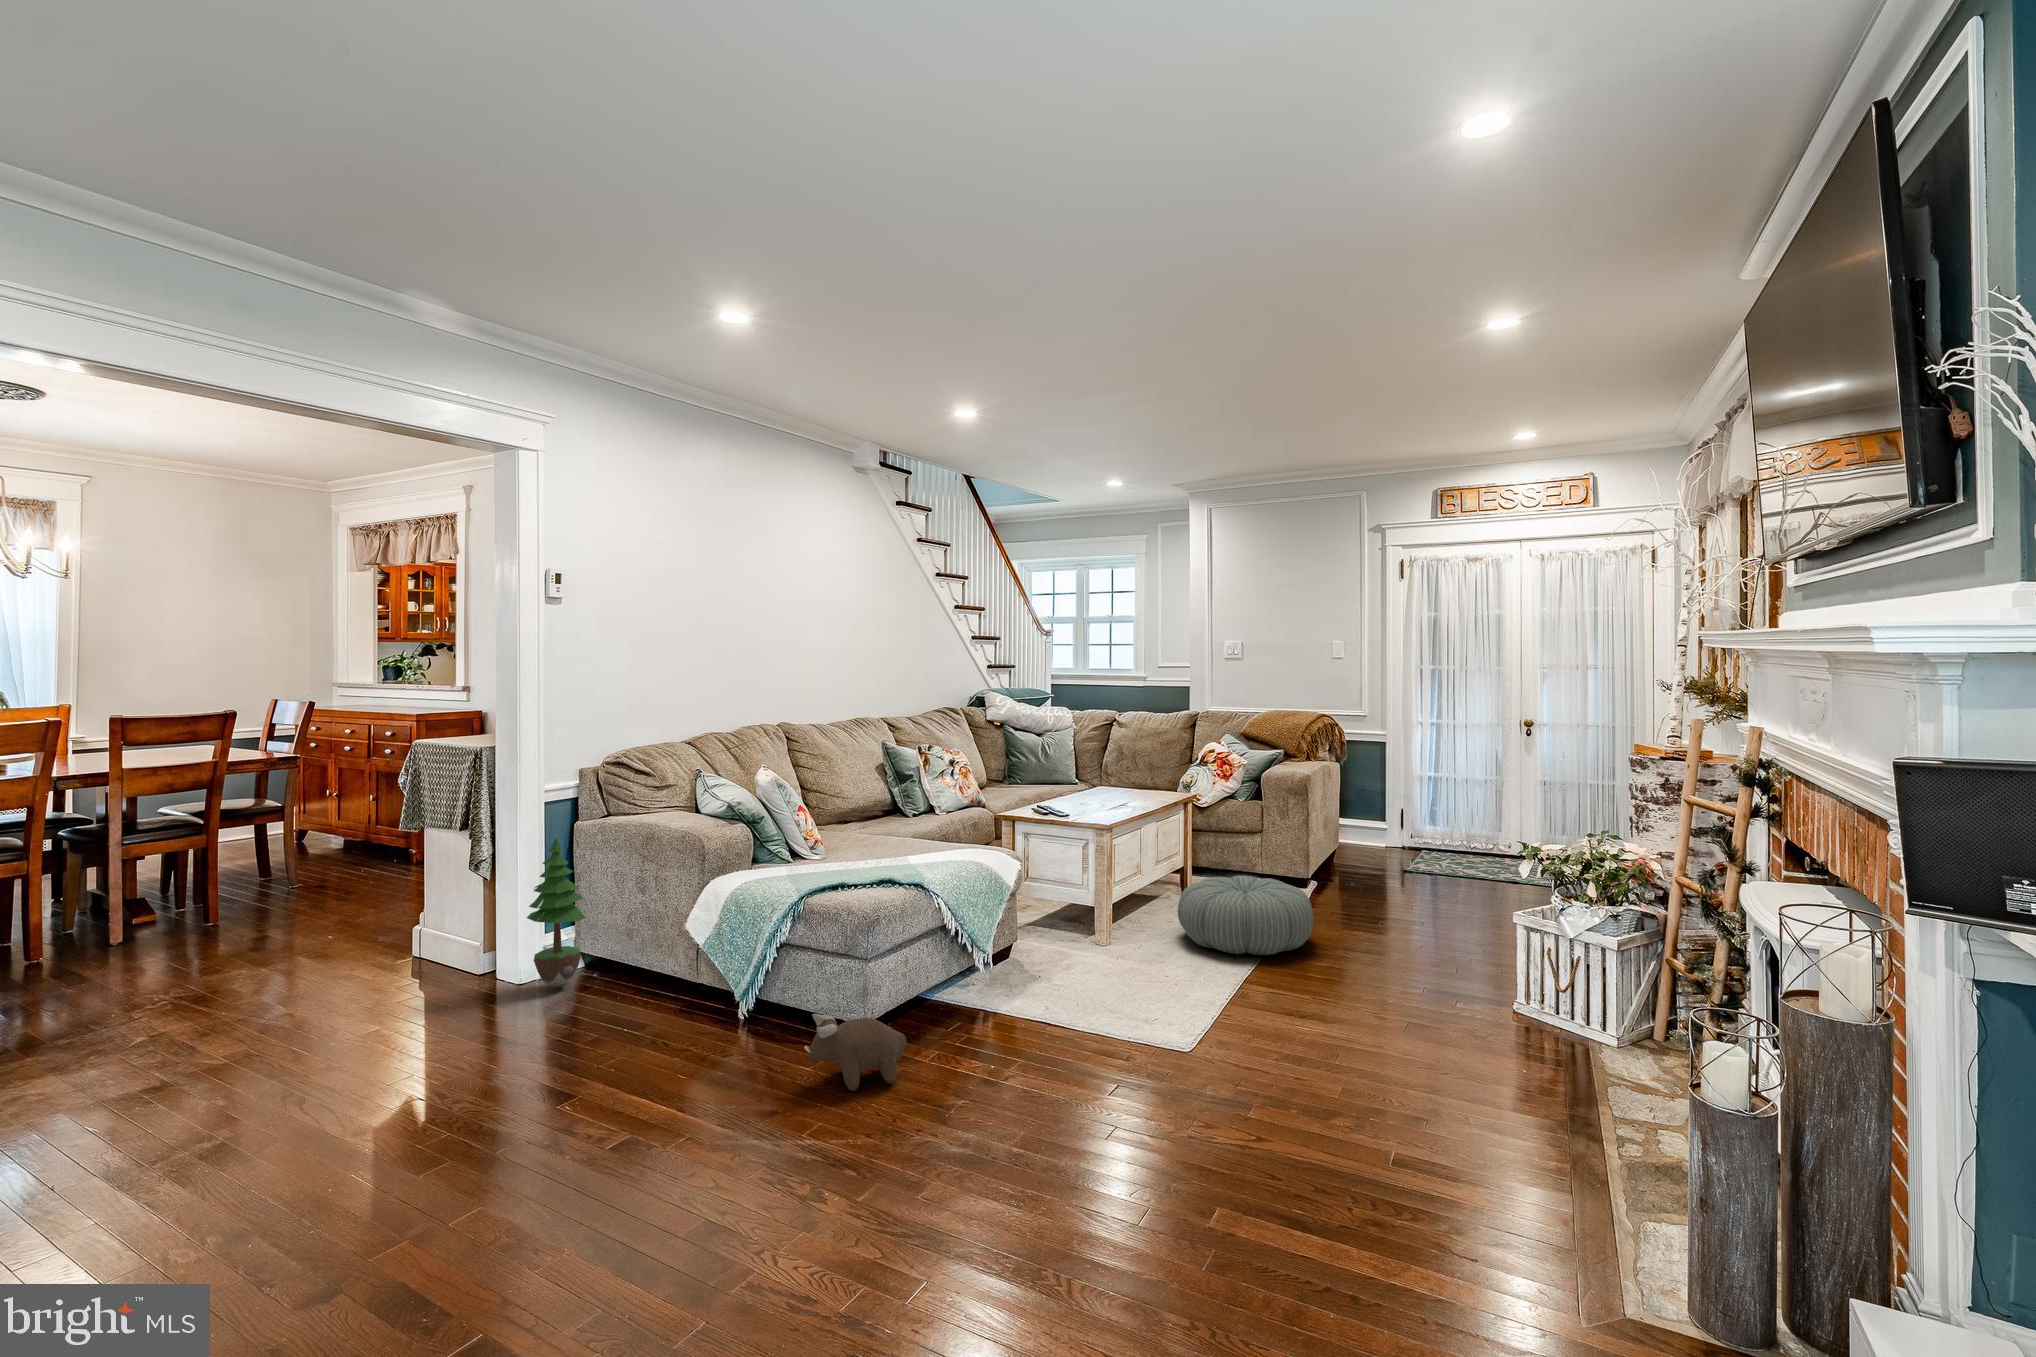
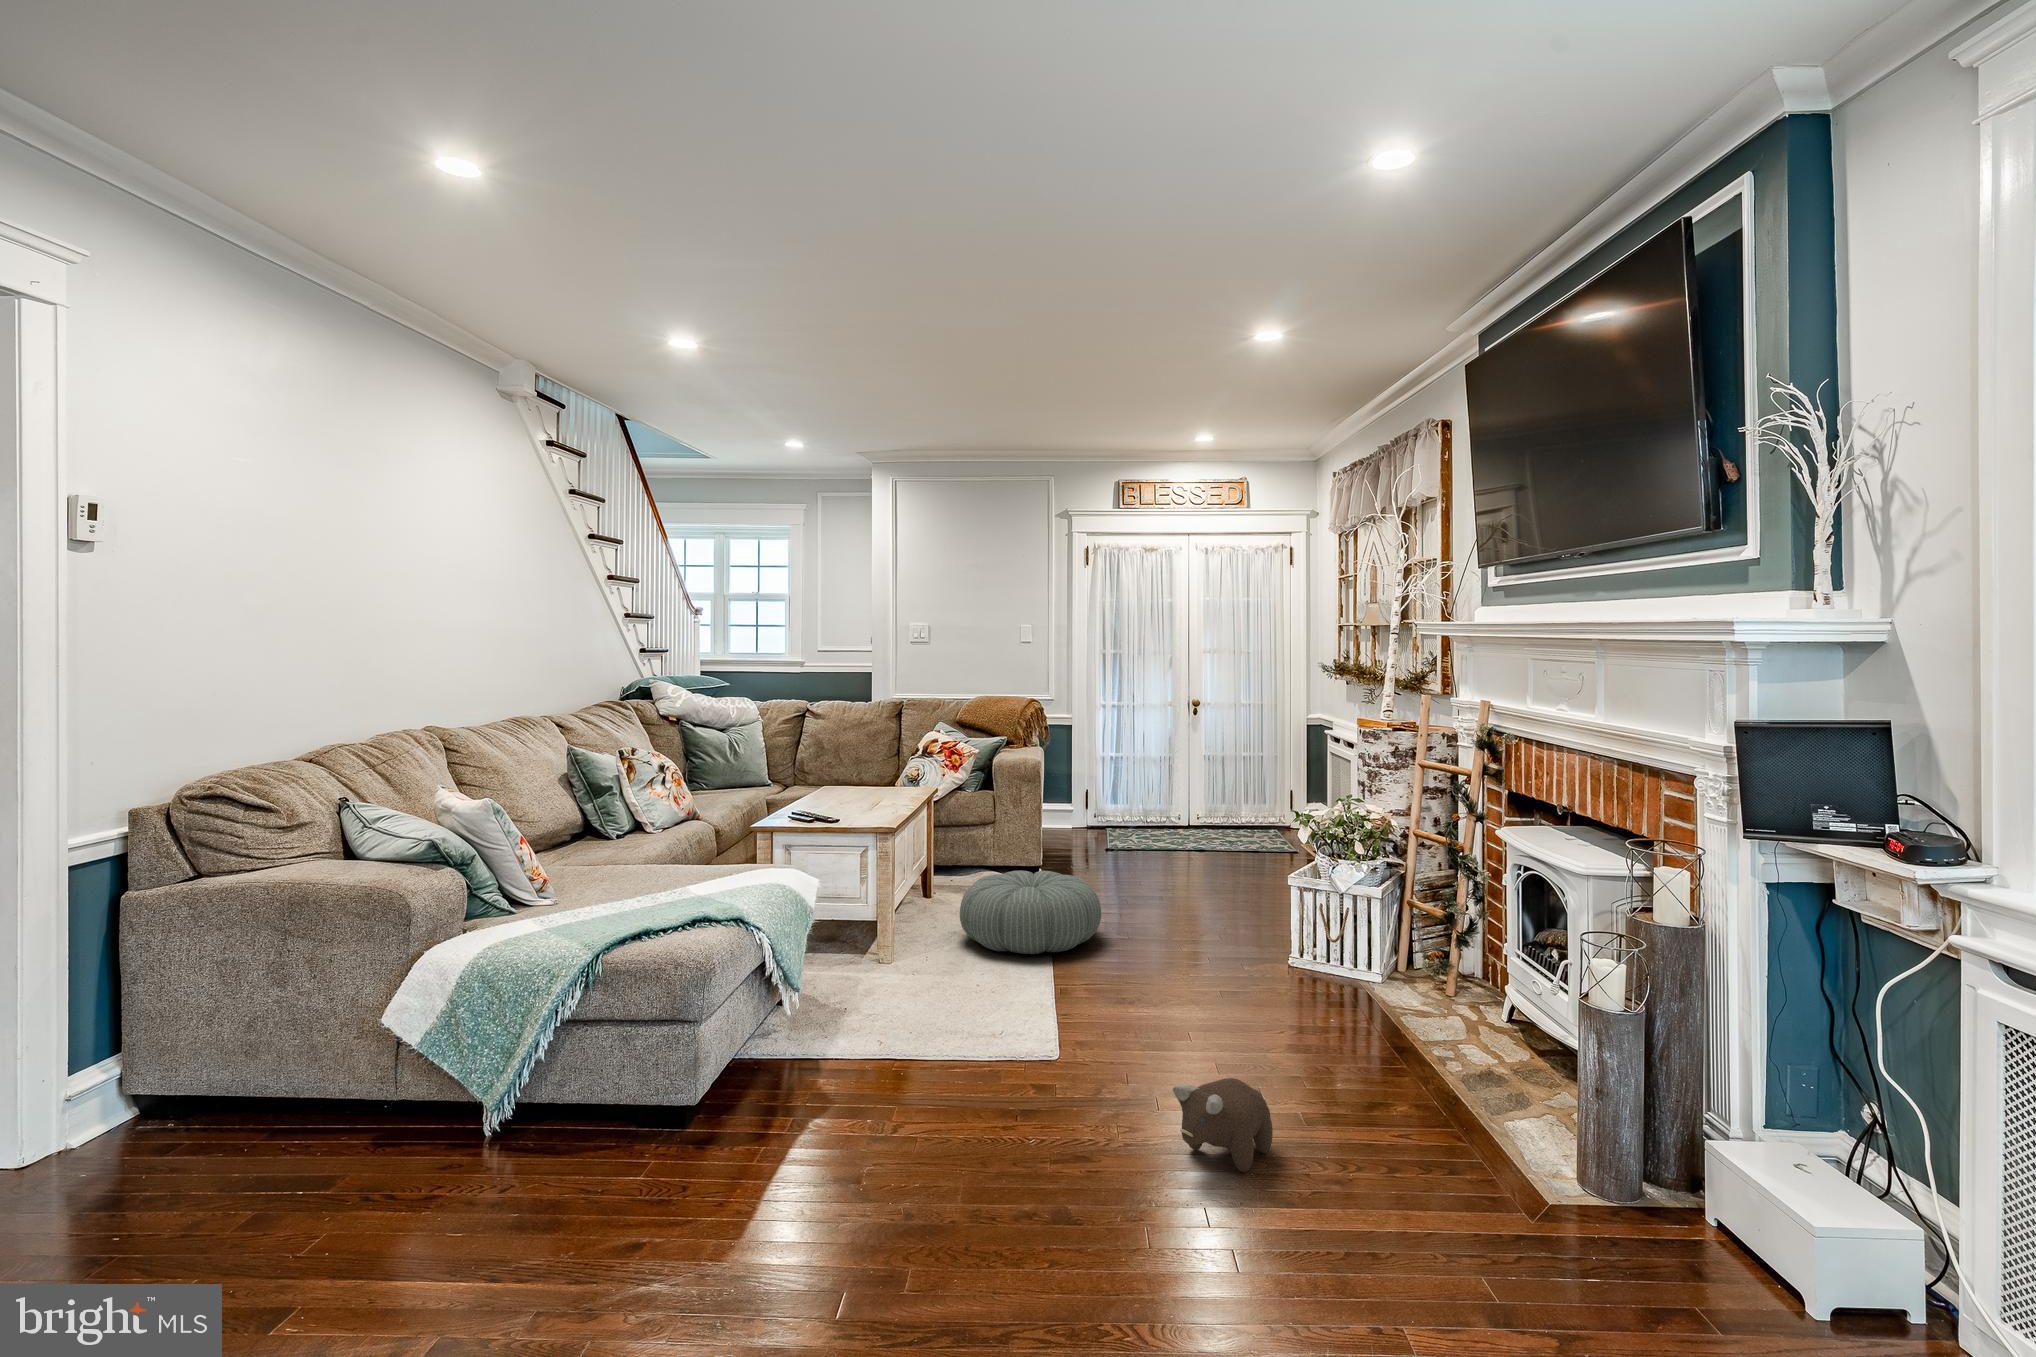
potted tree: present [527,838,586,989] -> none [64,916,179,1155]
plush toy: present [804,1014,906,1091] -> present [1173,1078,1273,1172]

